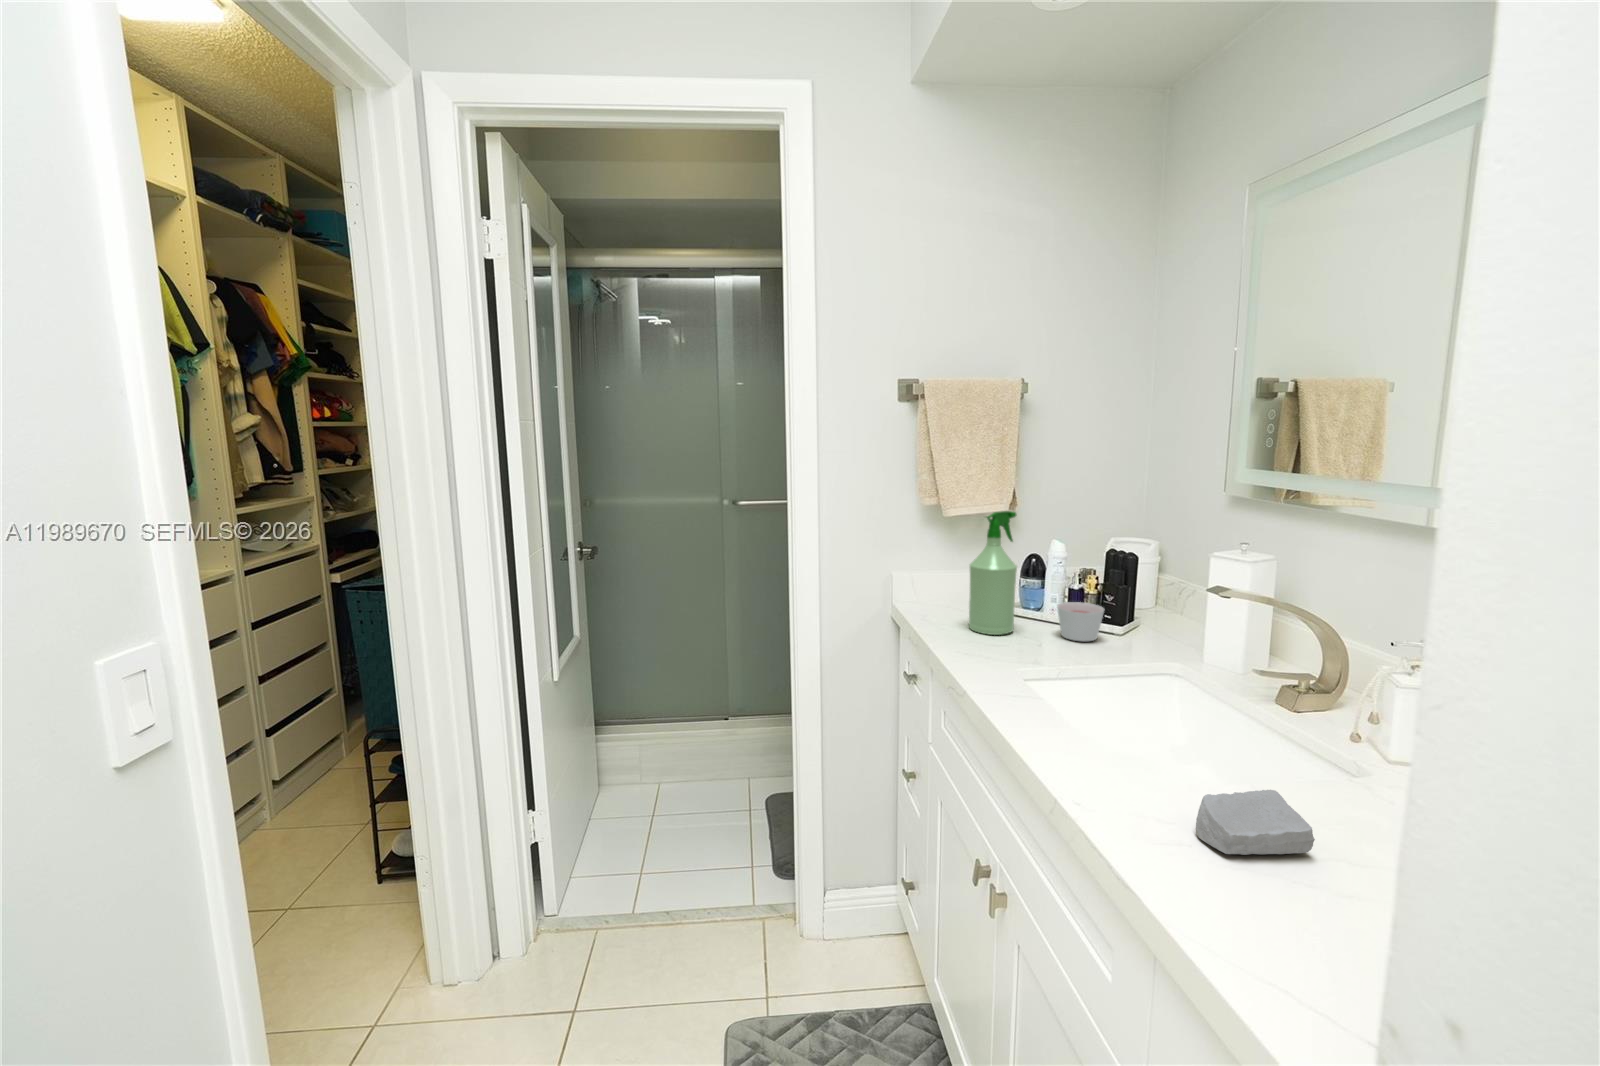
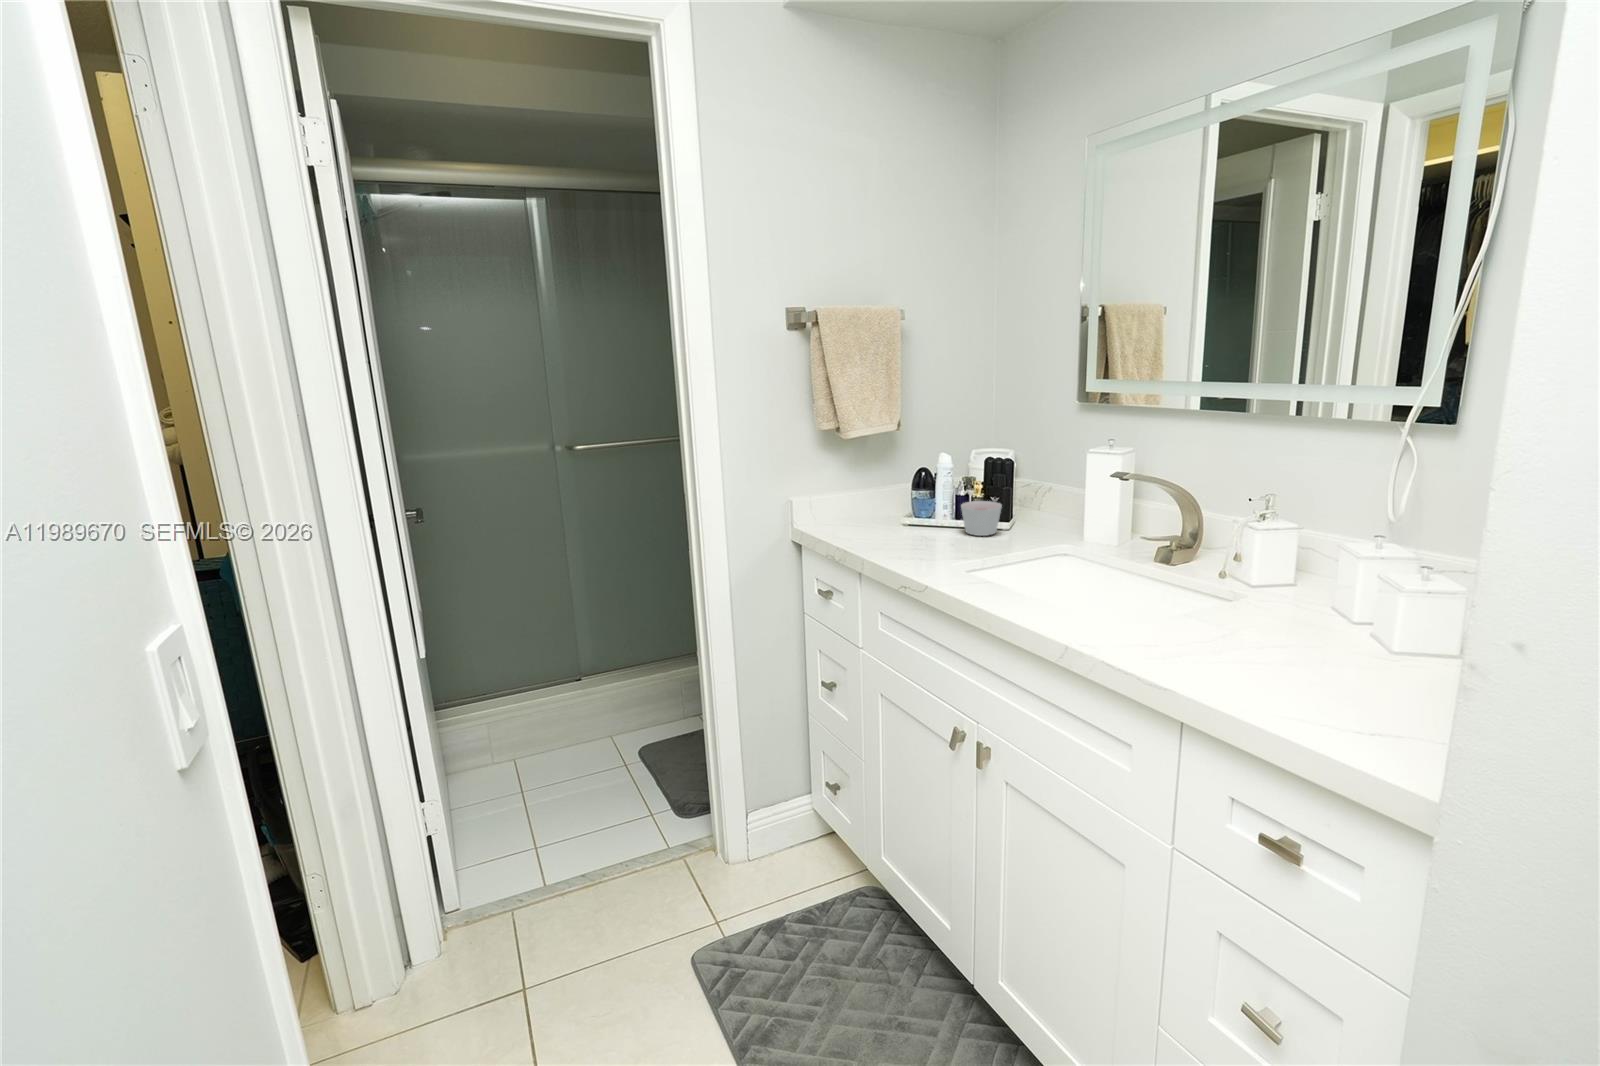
spray bottle: present [969,511,1017,635] -> none [882,422,926,540]
soap bar: present [1196,790,1315,855] -> none [1161,620,1240,671]

